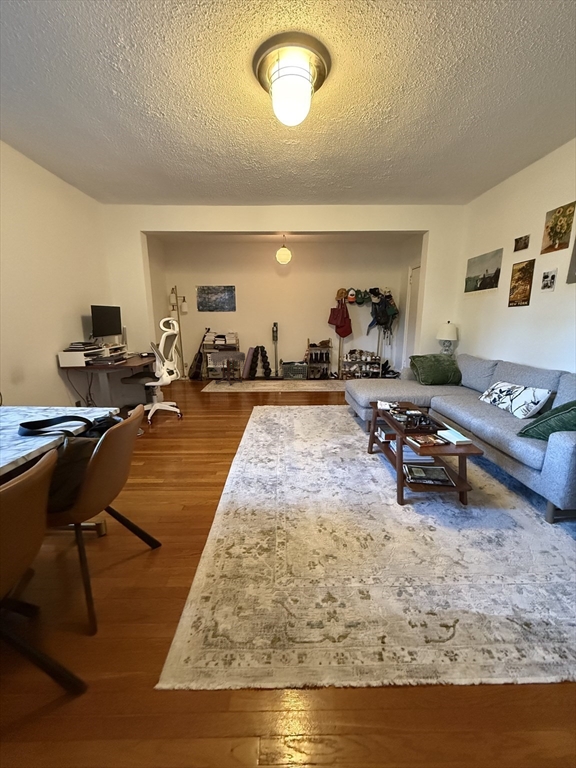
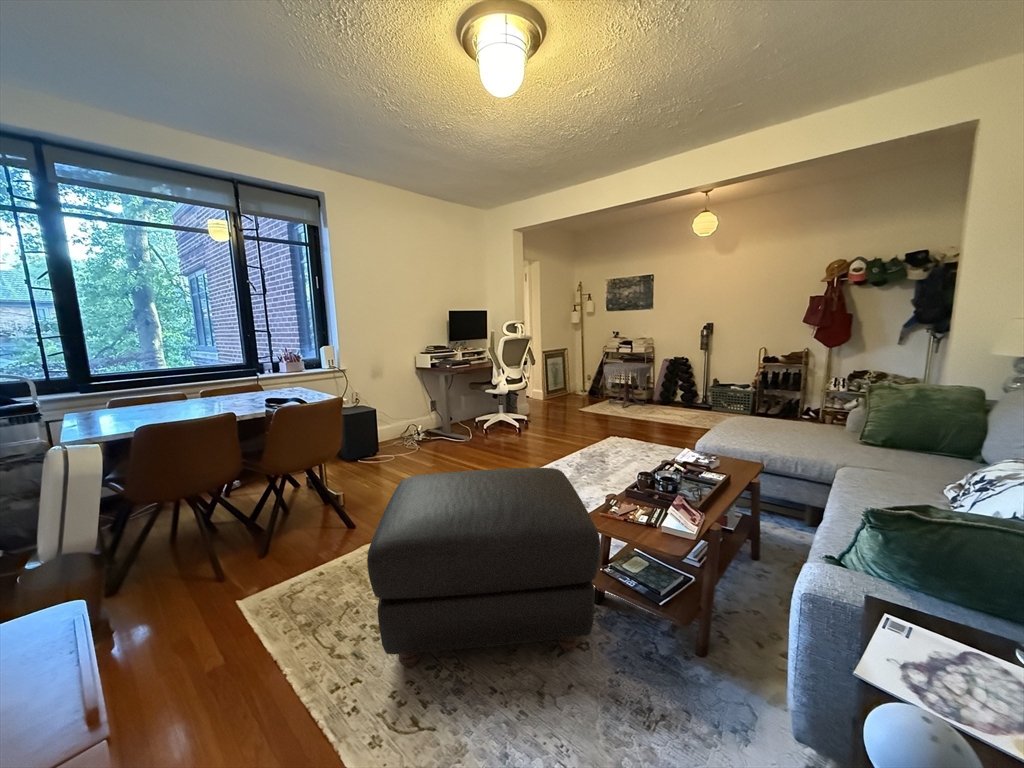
ottoman: none [278,421,459,601] -> present [367,468,600,668]

